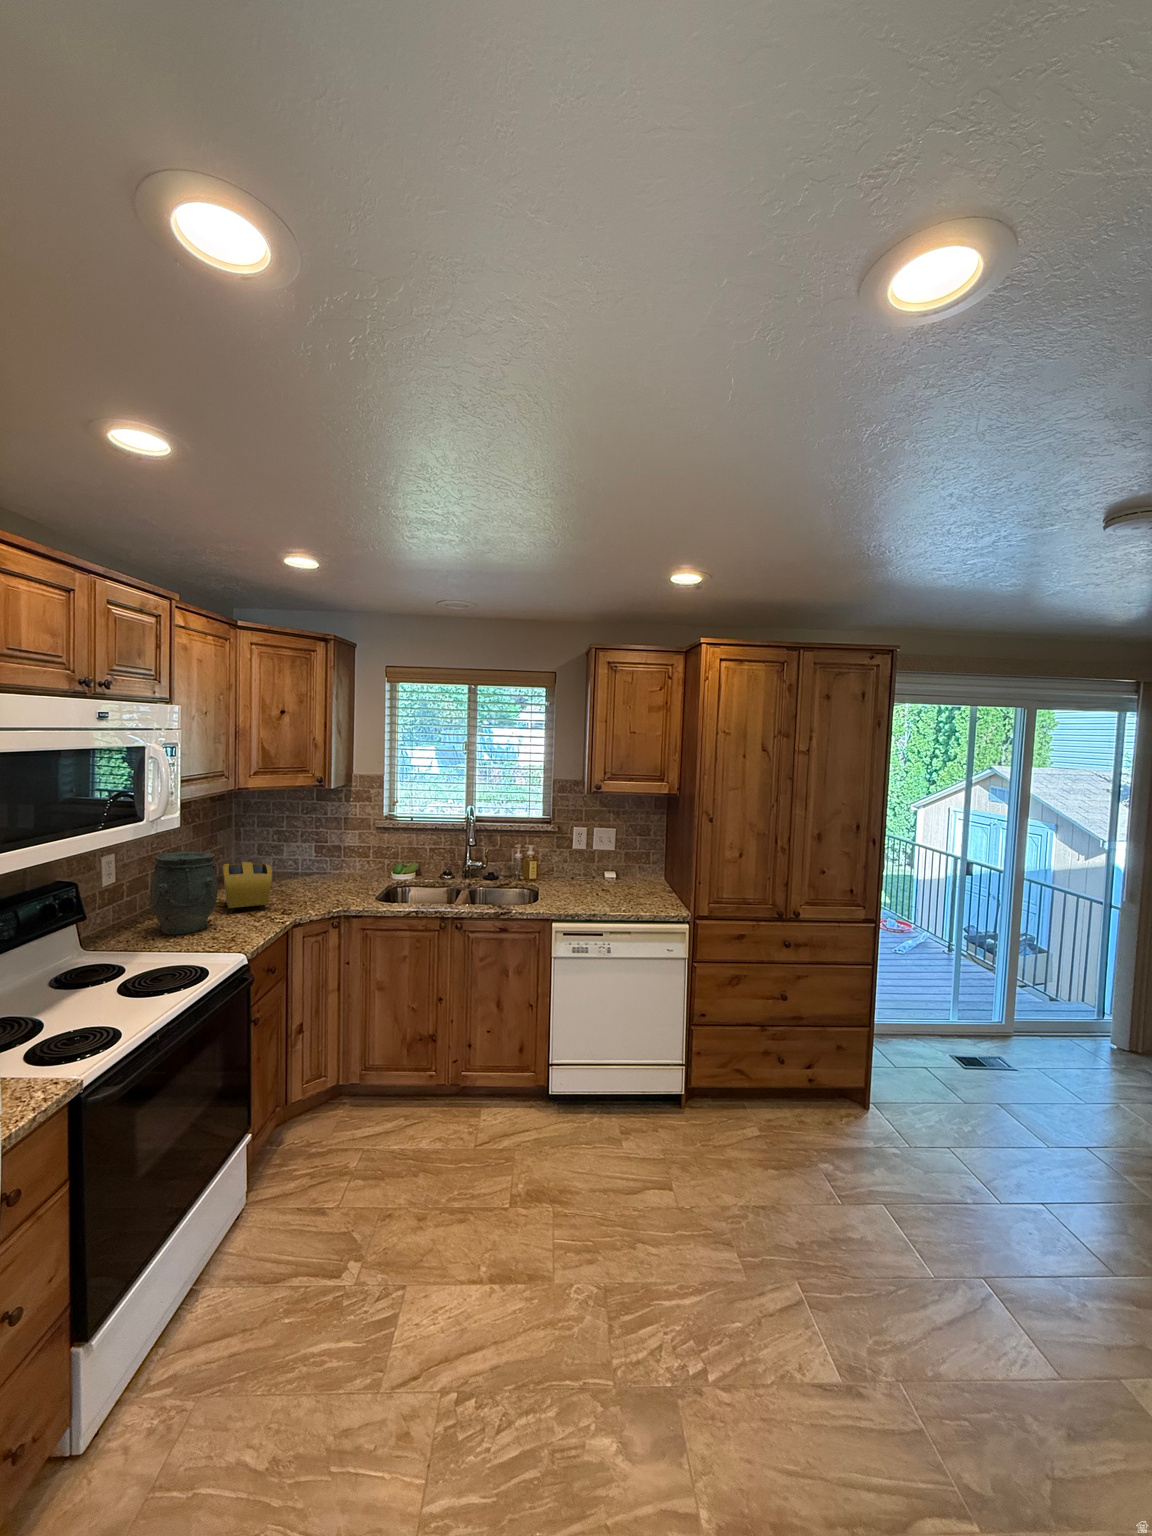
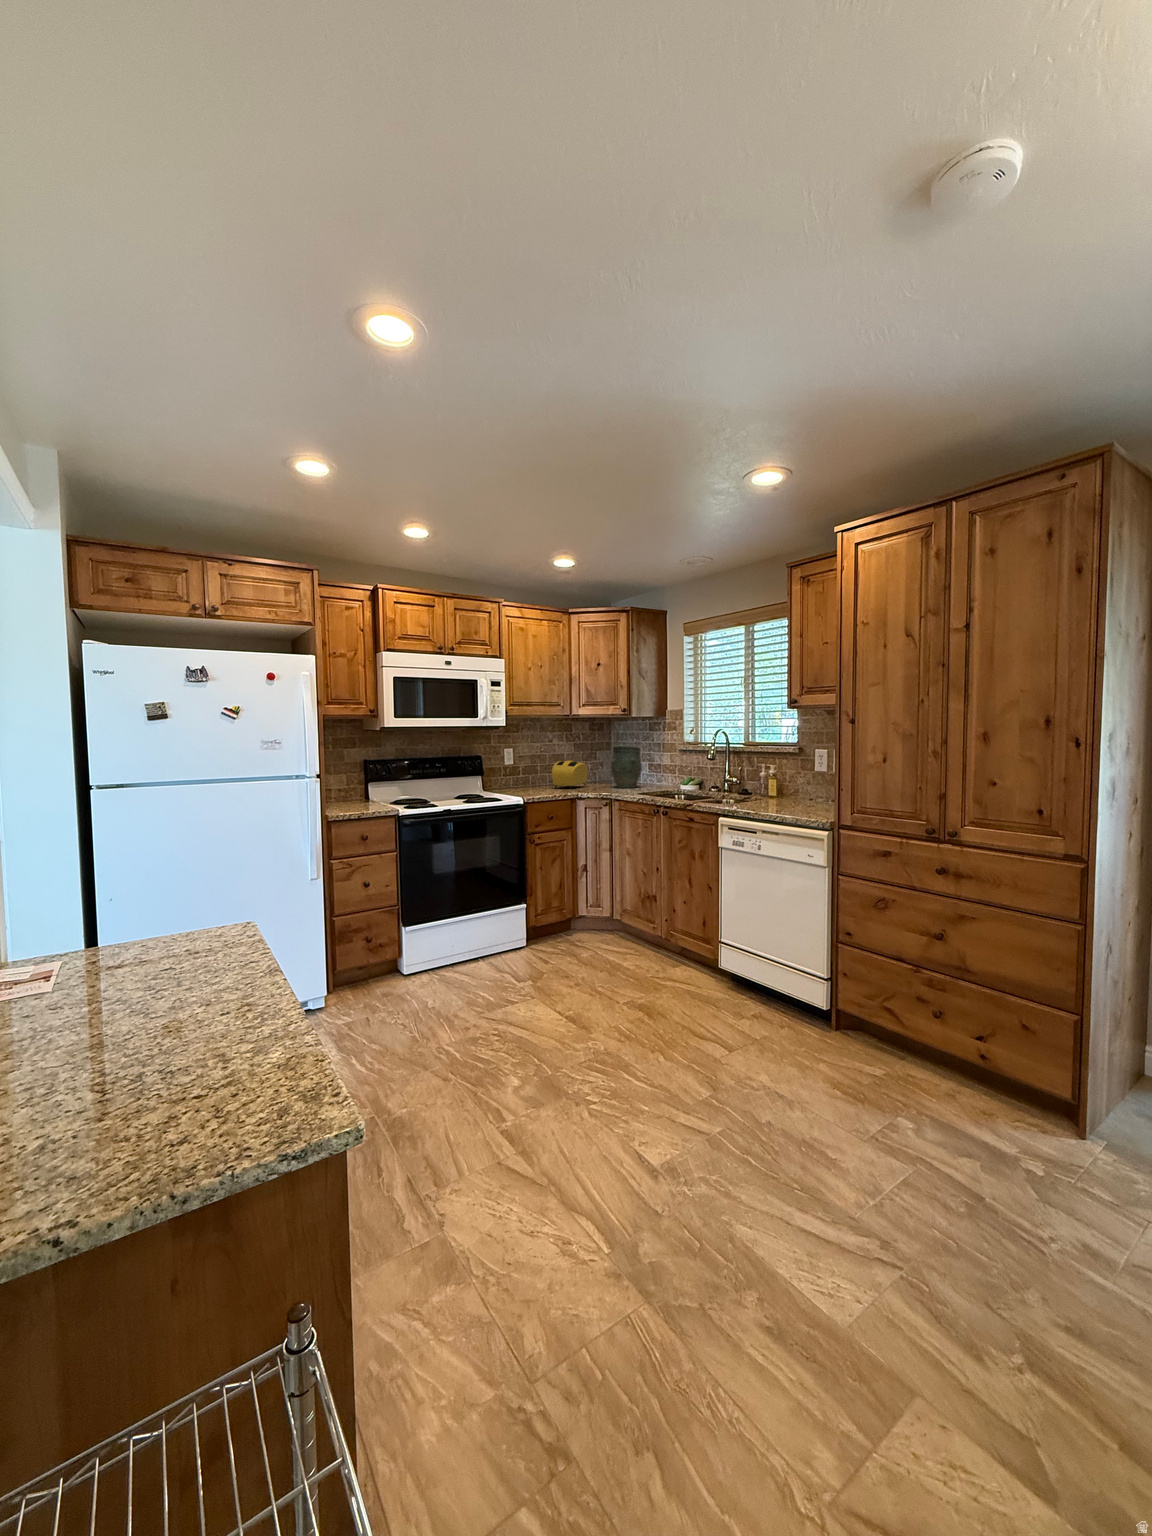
vase: present [150,852,218,934] -> present [611,746,642,788]

